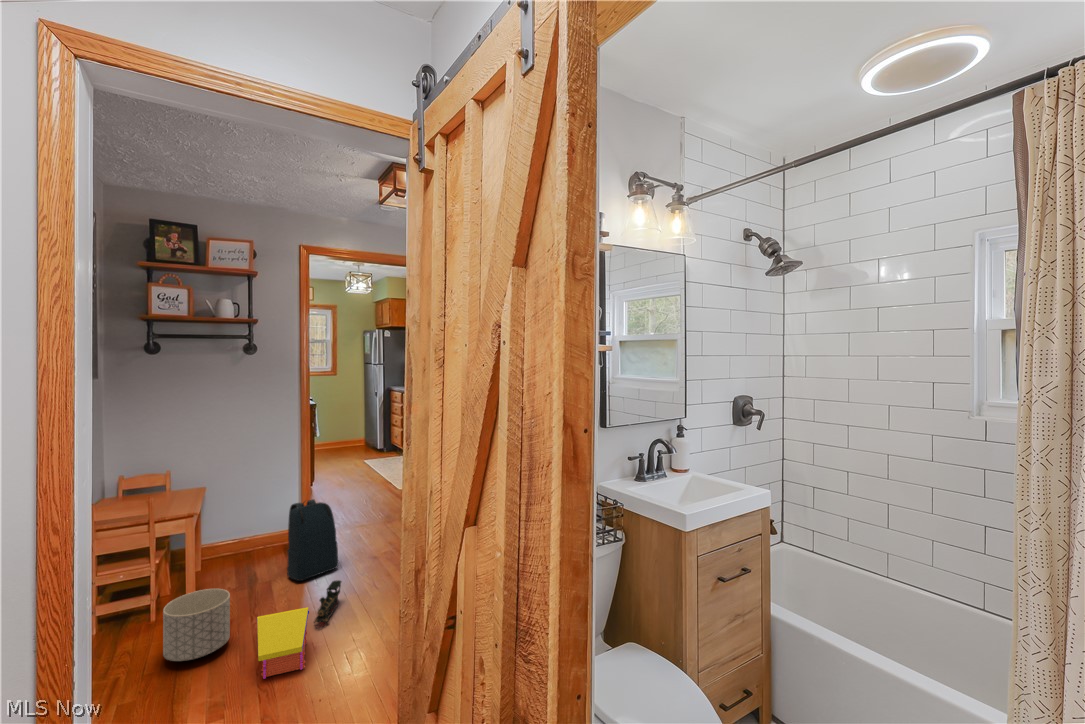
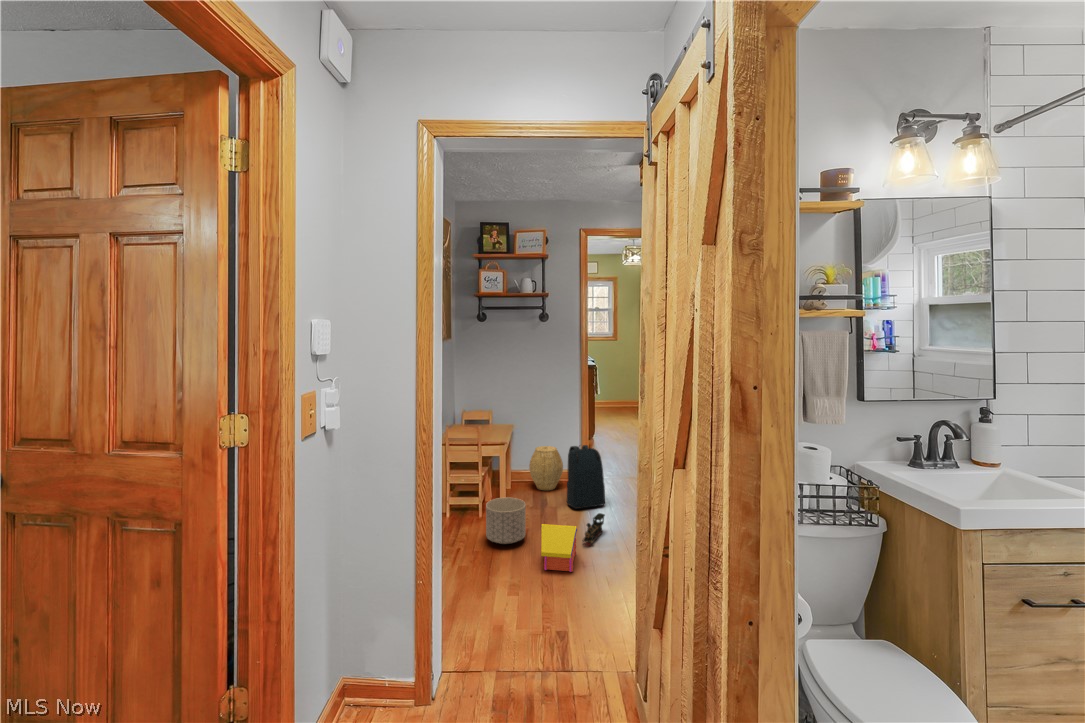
woven basket: none [231,507,280,566] -> present [529,446,563,490]

